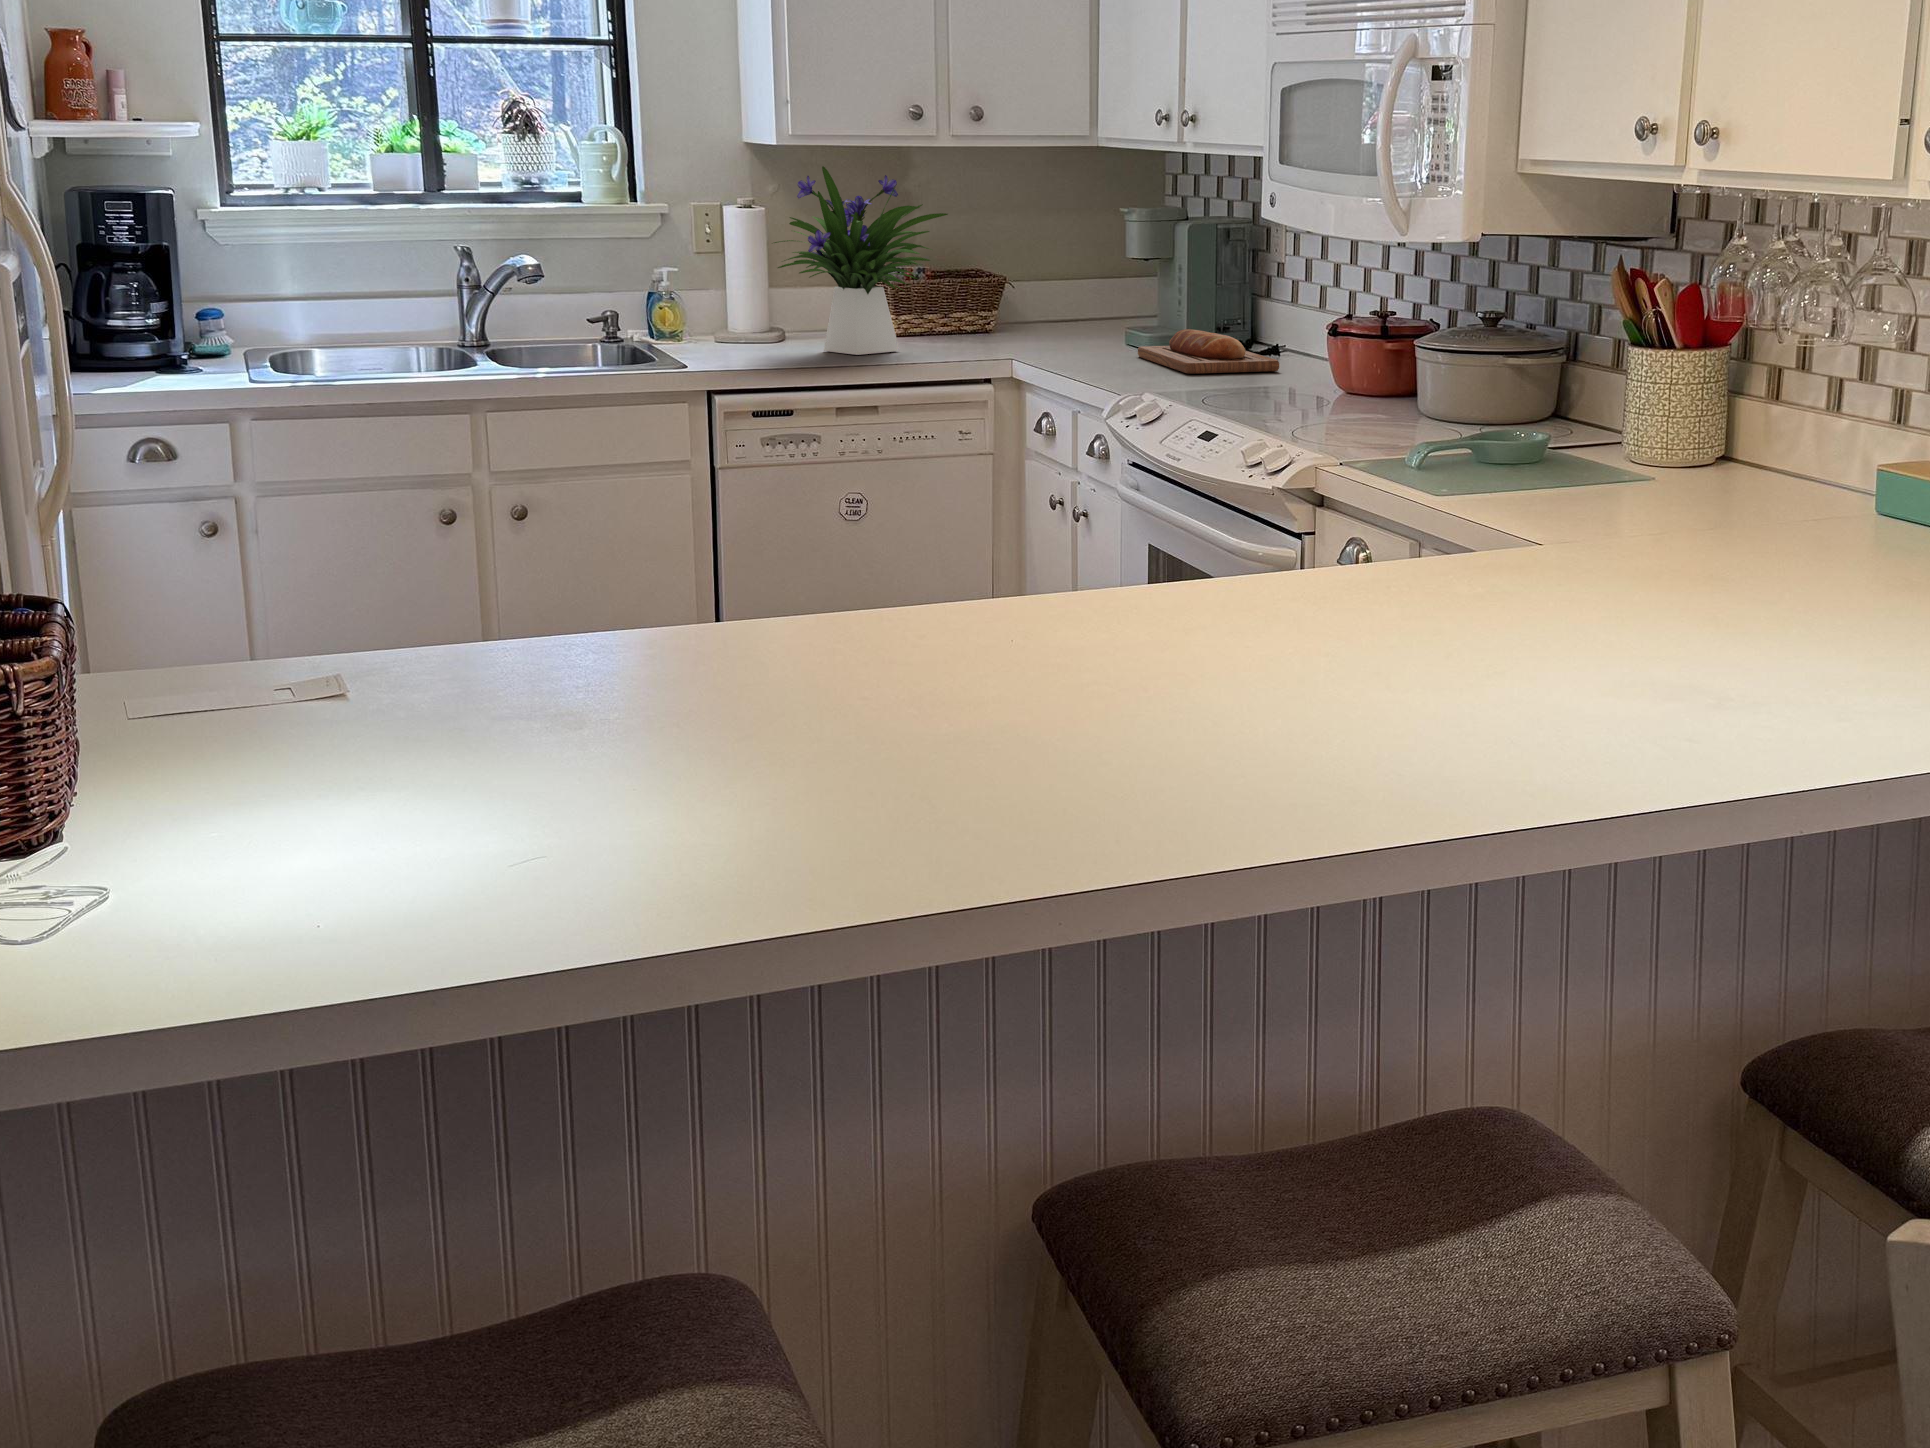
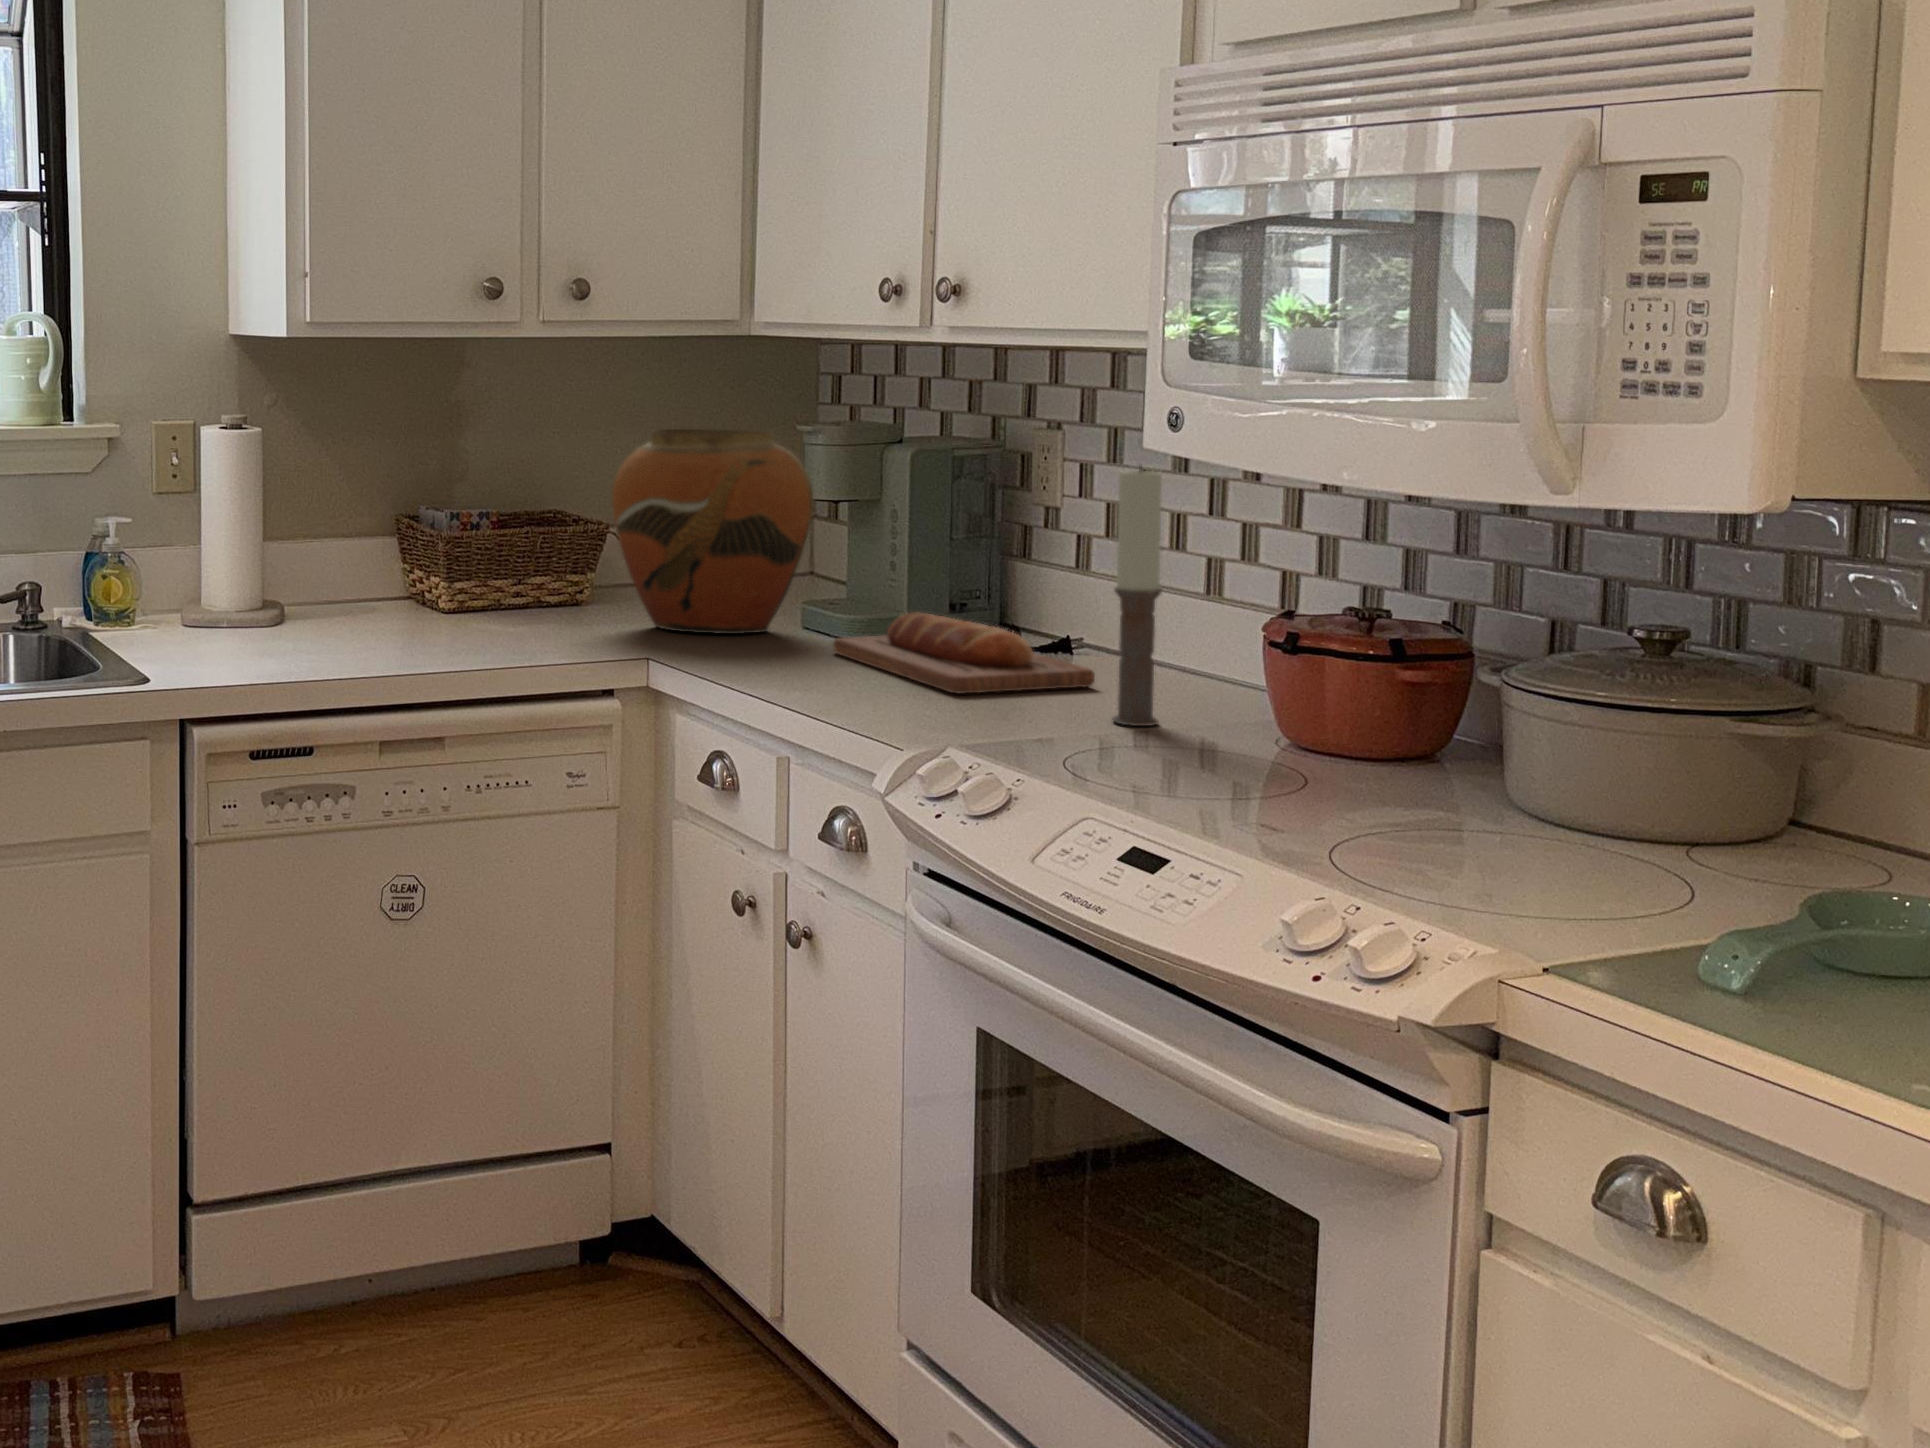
flower arrangement: present [774,166,948,355] -> none [274,368,545,652]
vase: none [1007,210,1137,347] -> present [612,429,813,634]
candle: none [1265,229,1294,387] -> present [1112,465,1162,726]

